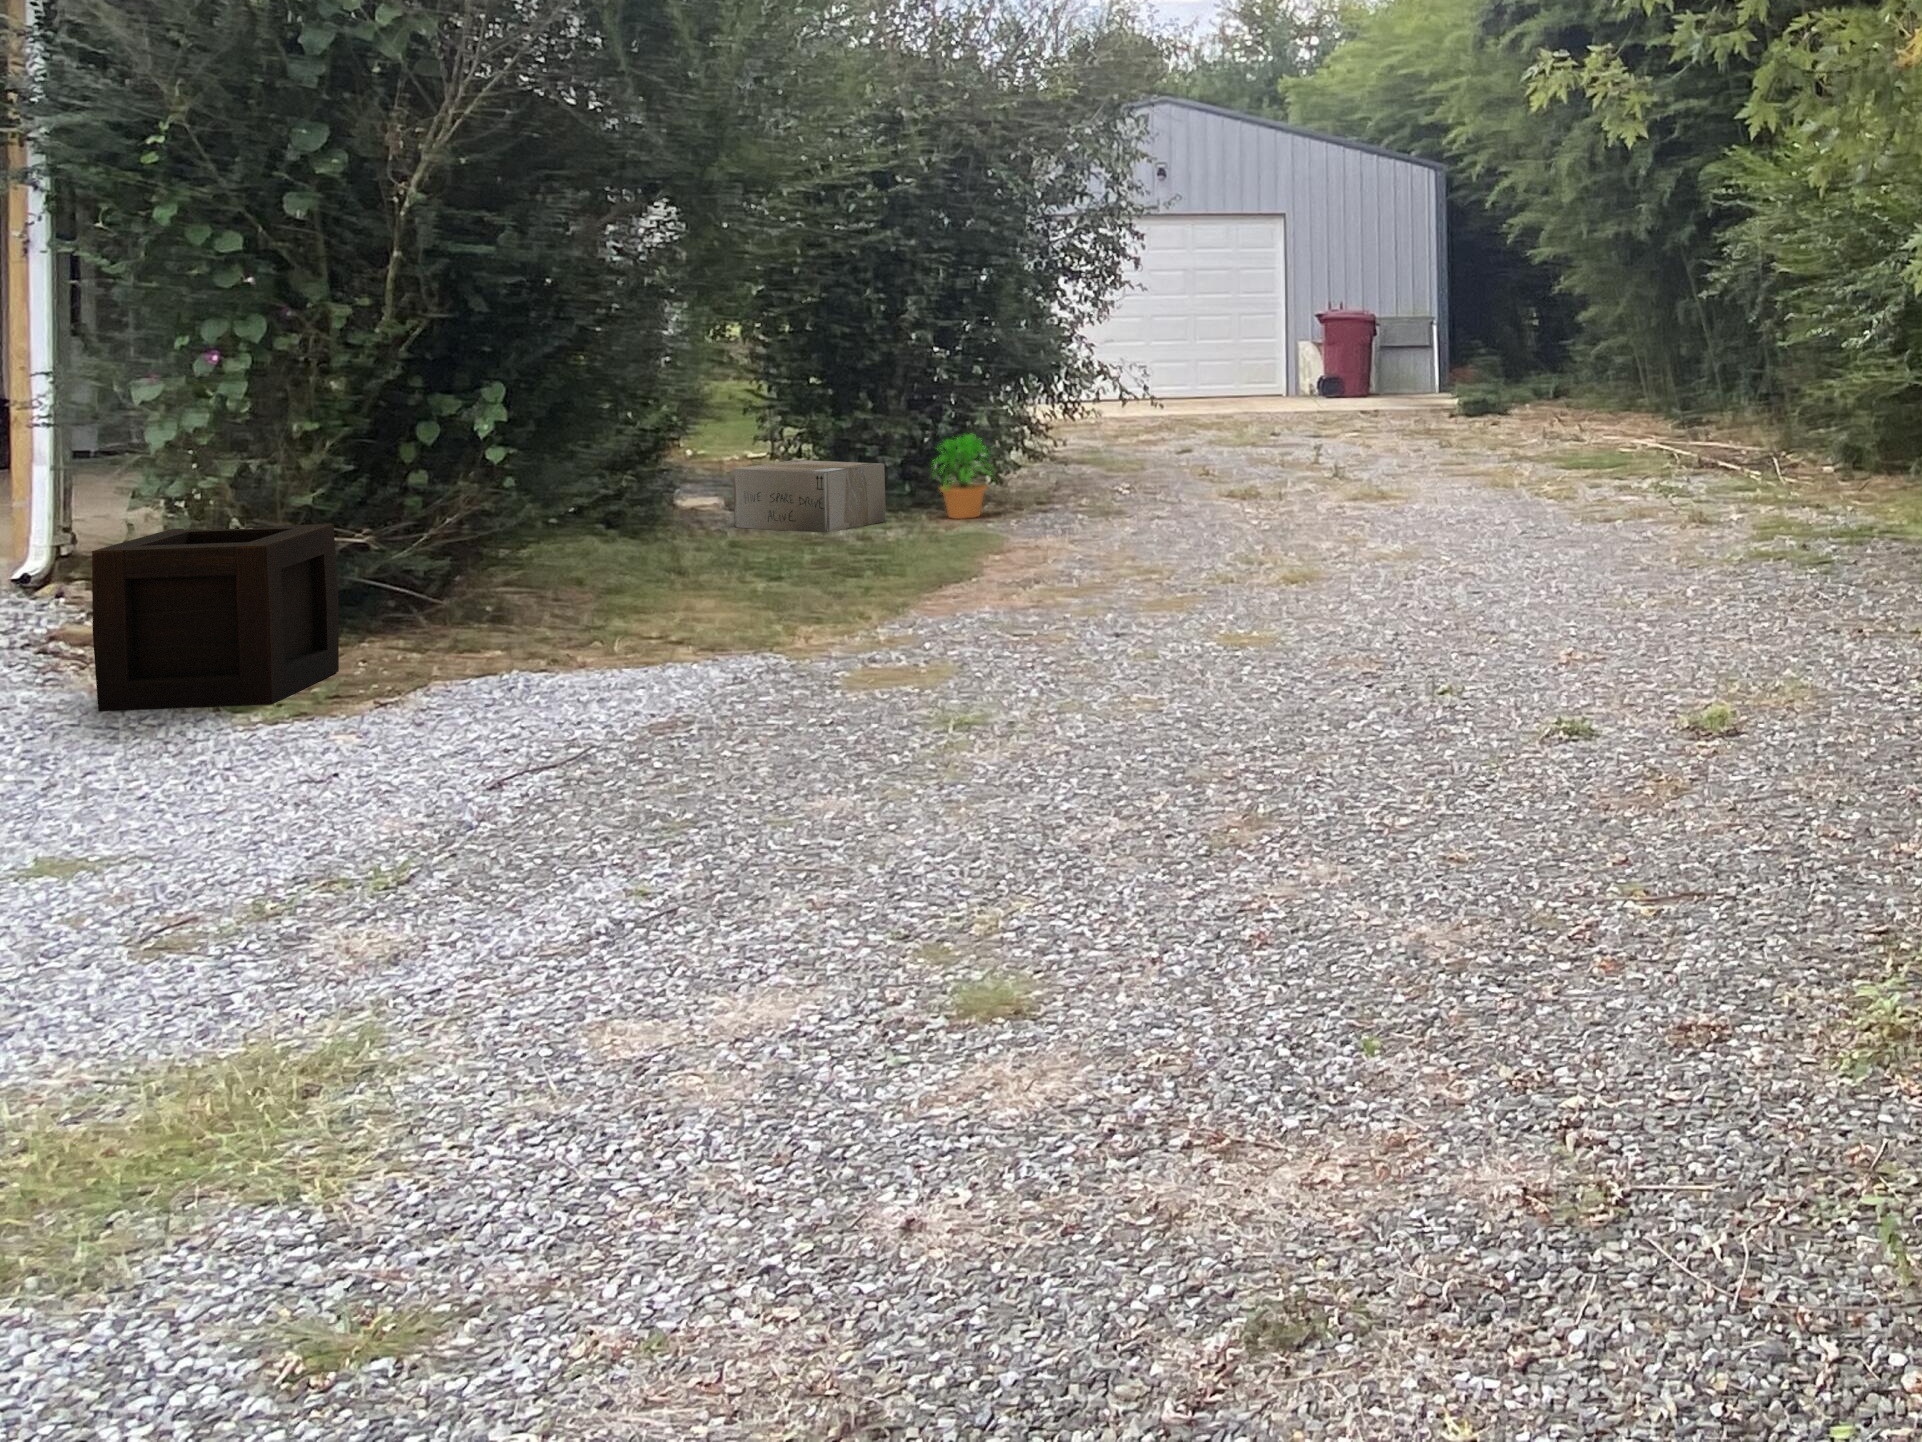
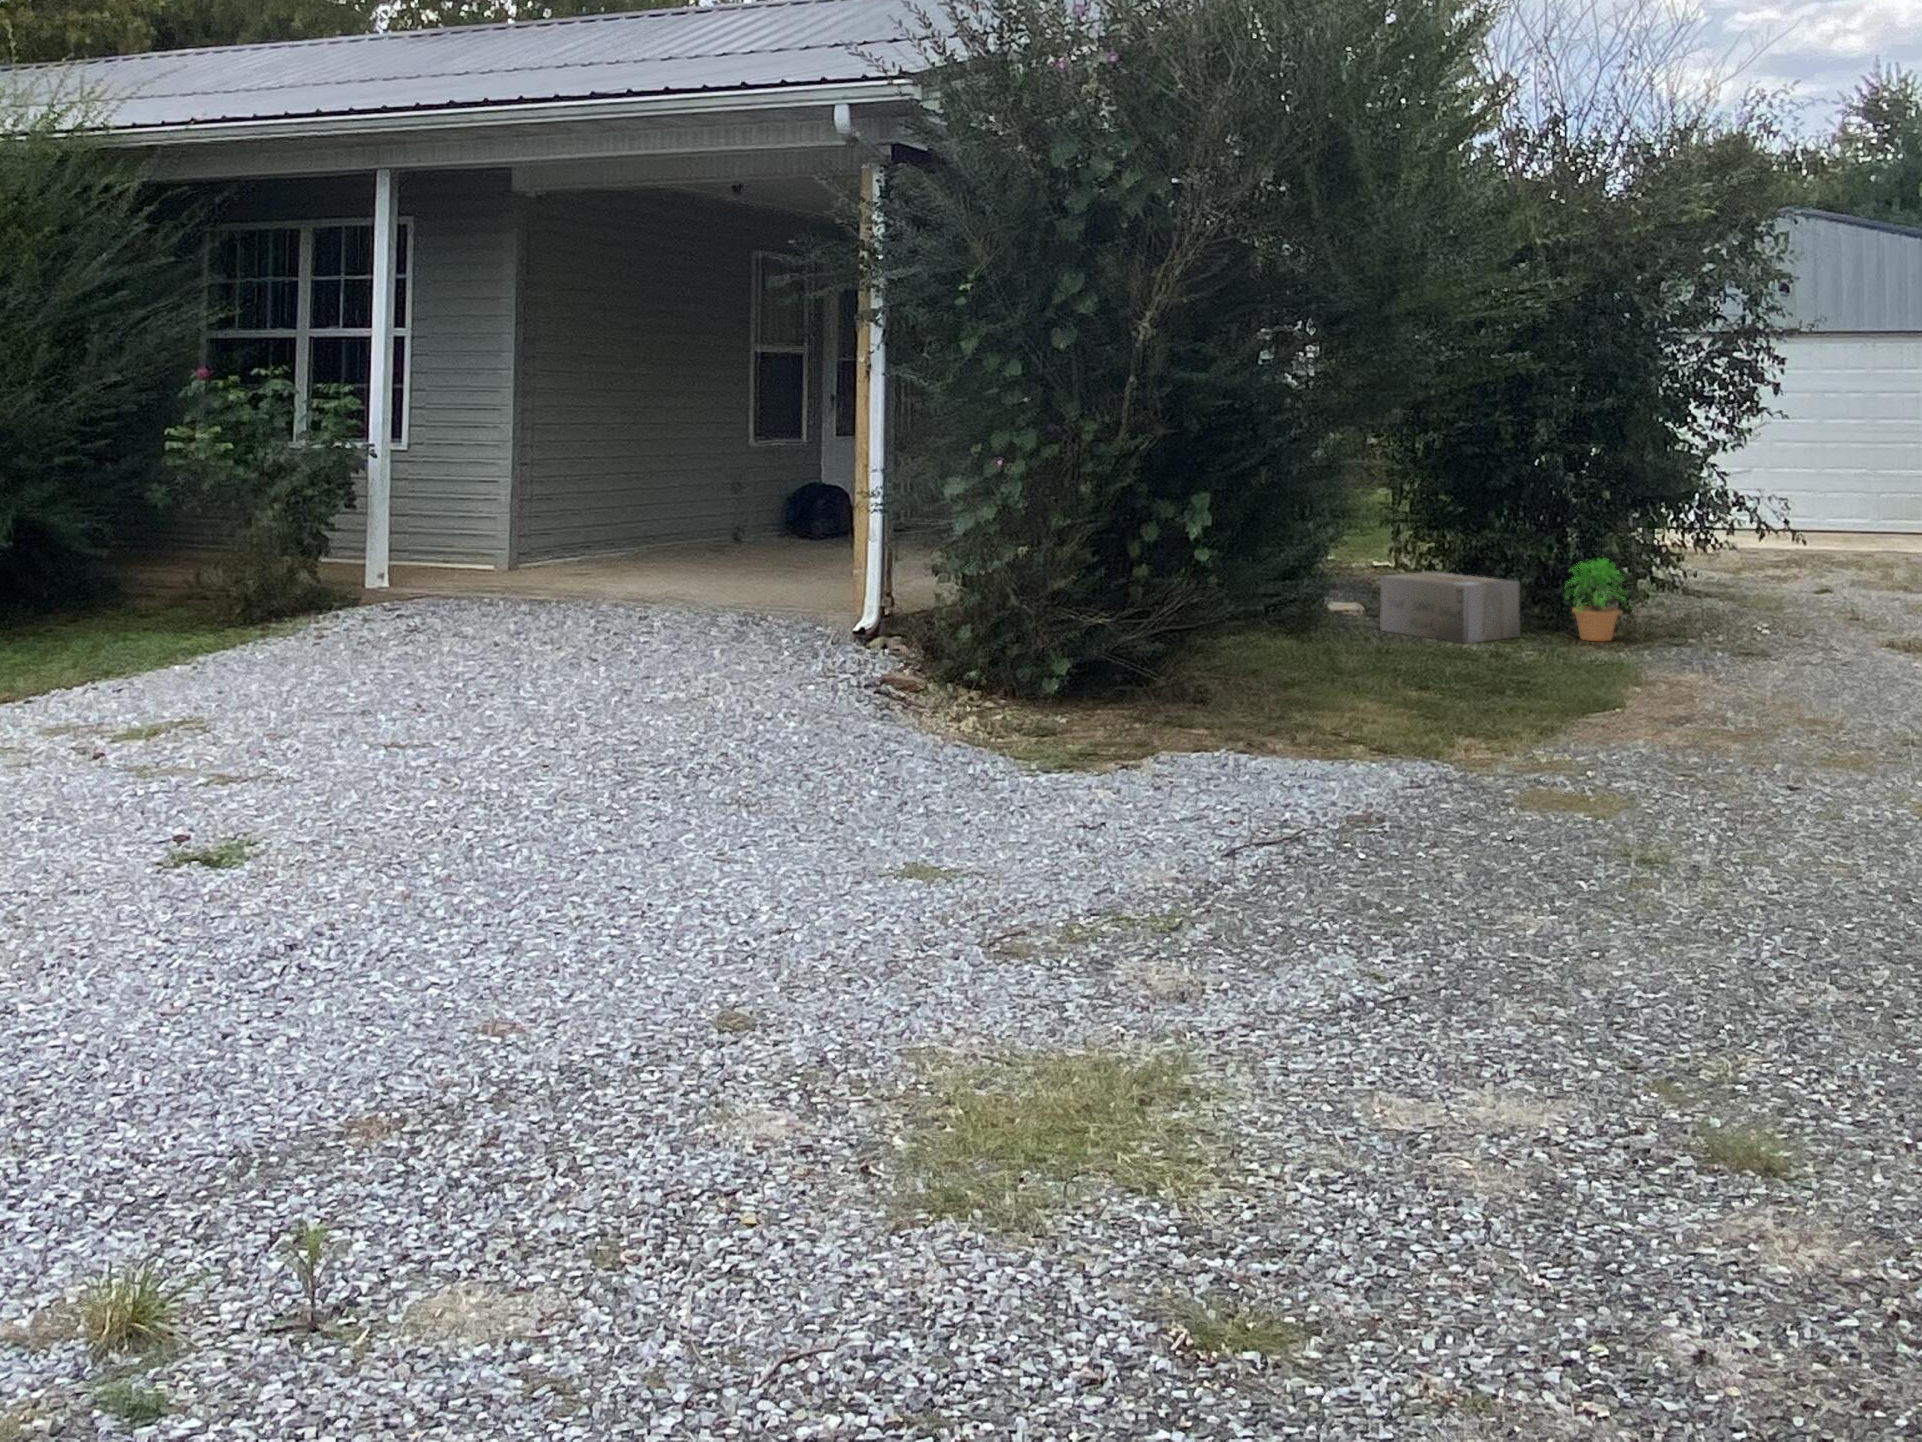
wooden crate: present [92,524,339,711] -> none [918,598,1085,752]

